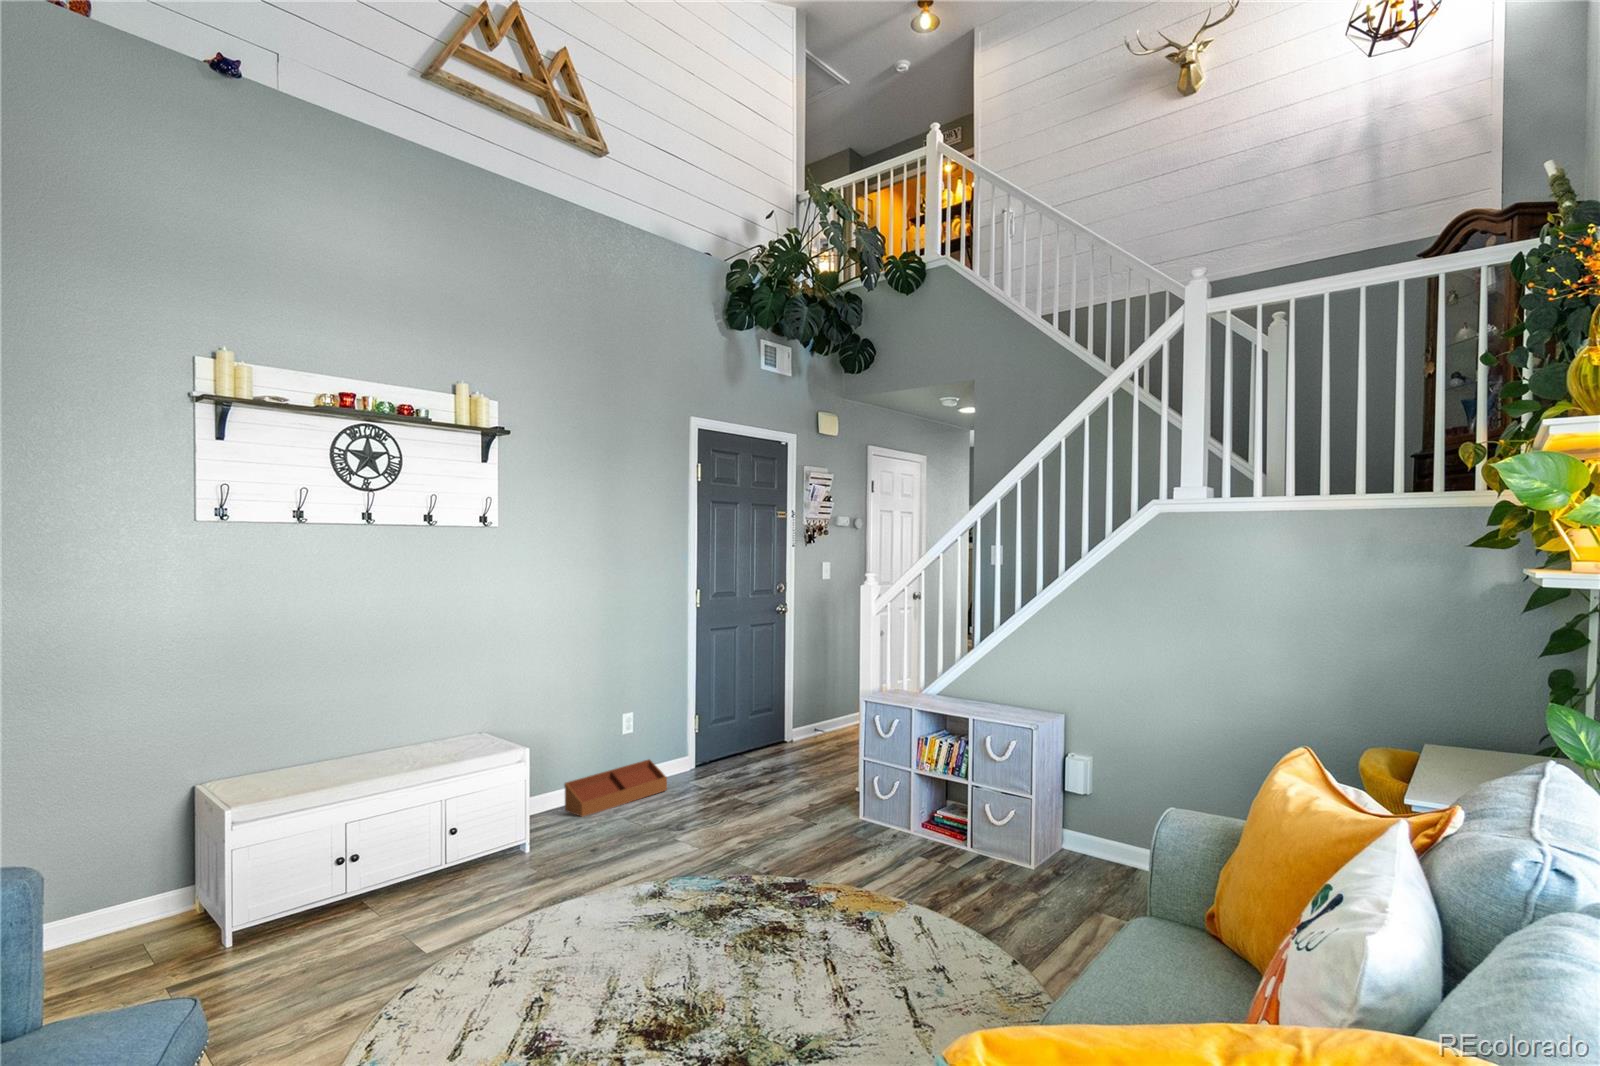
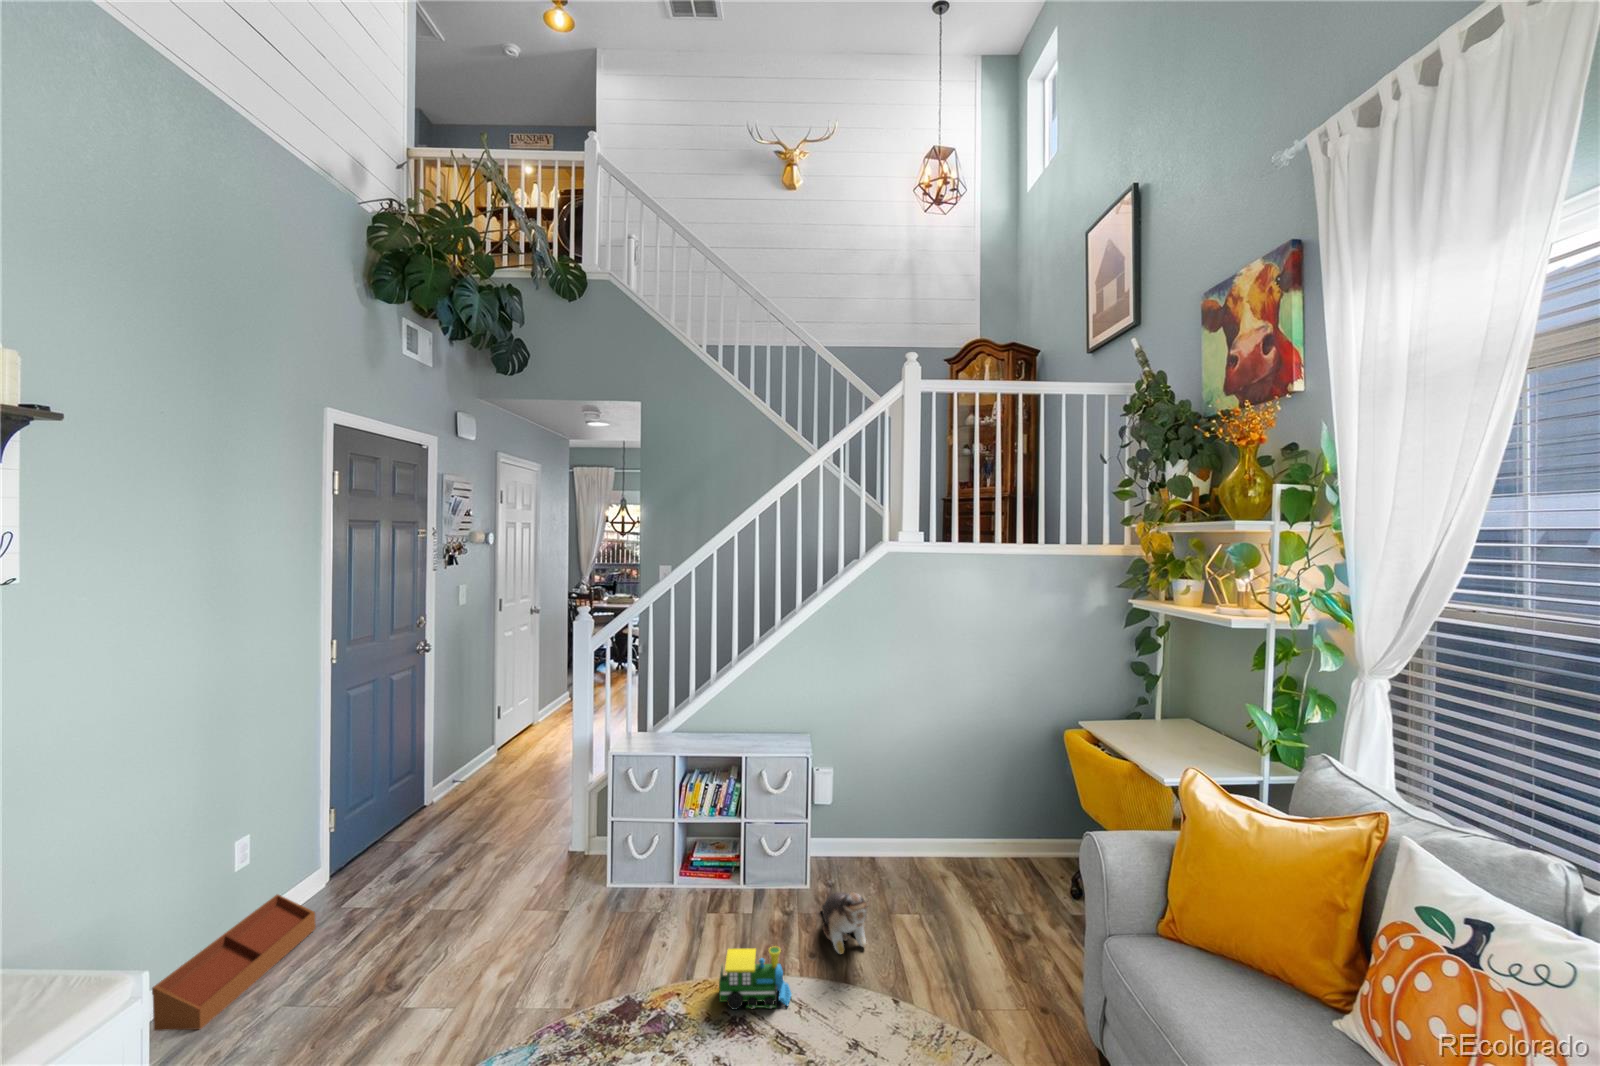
plush toy: none [993,853,1041,918] -> present [822,892,871,954]
toy train: none [860,865,930,927] -> present [719,946,791,1009]

